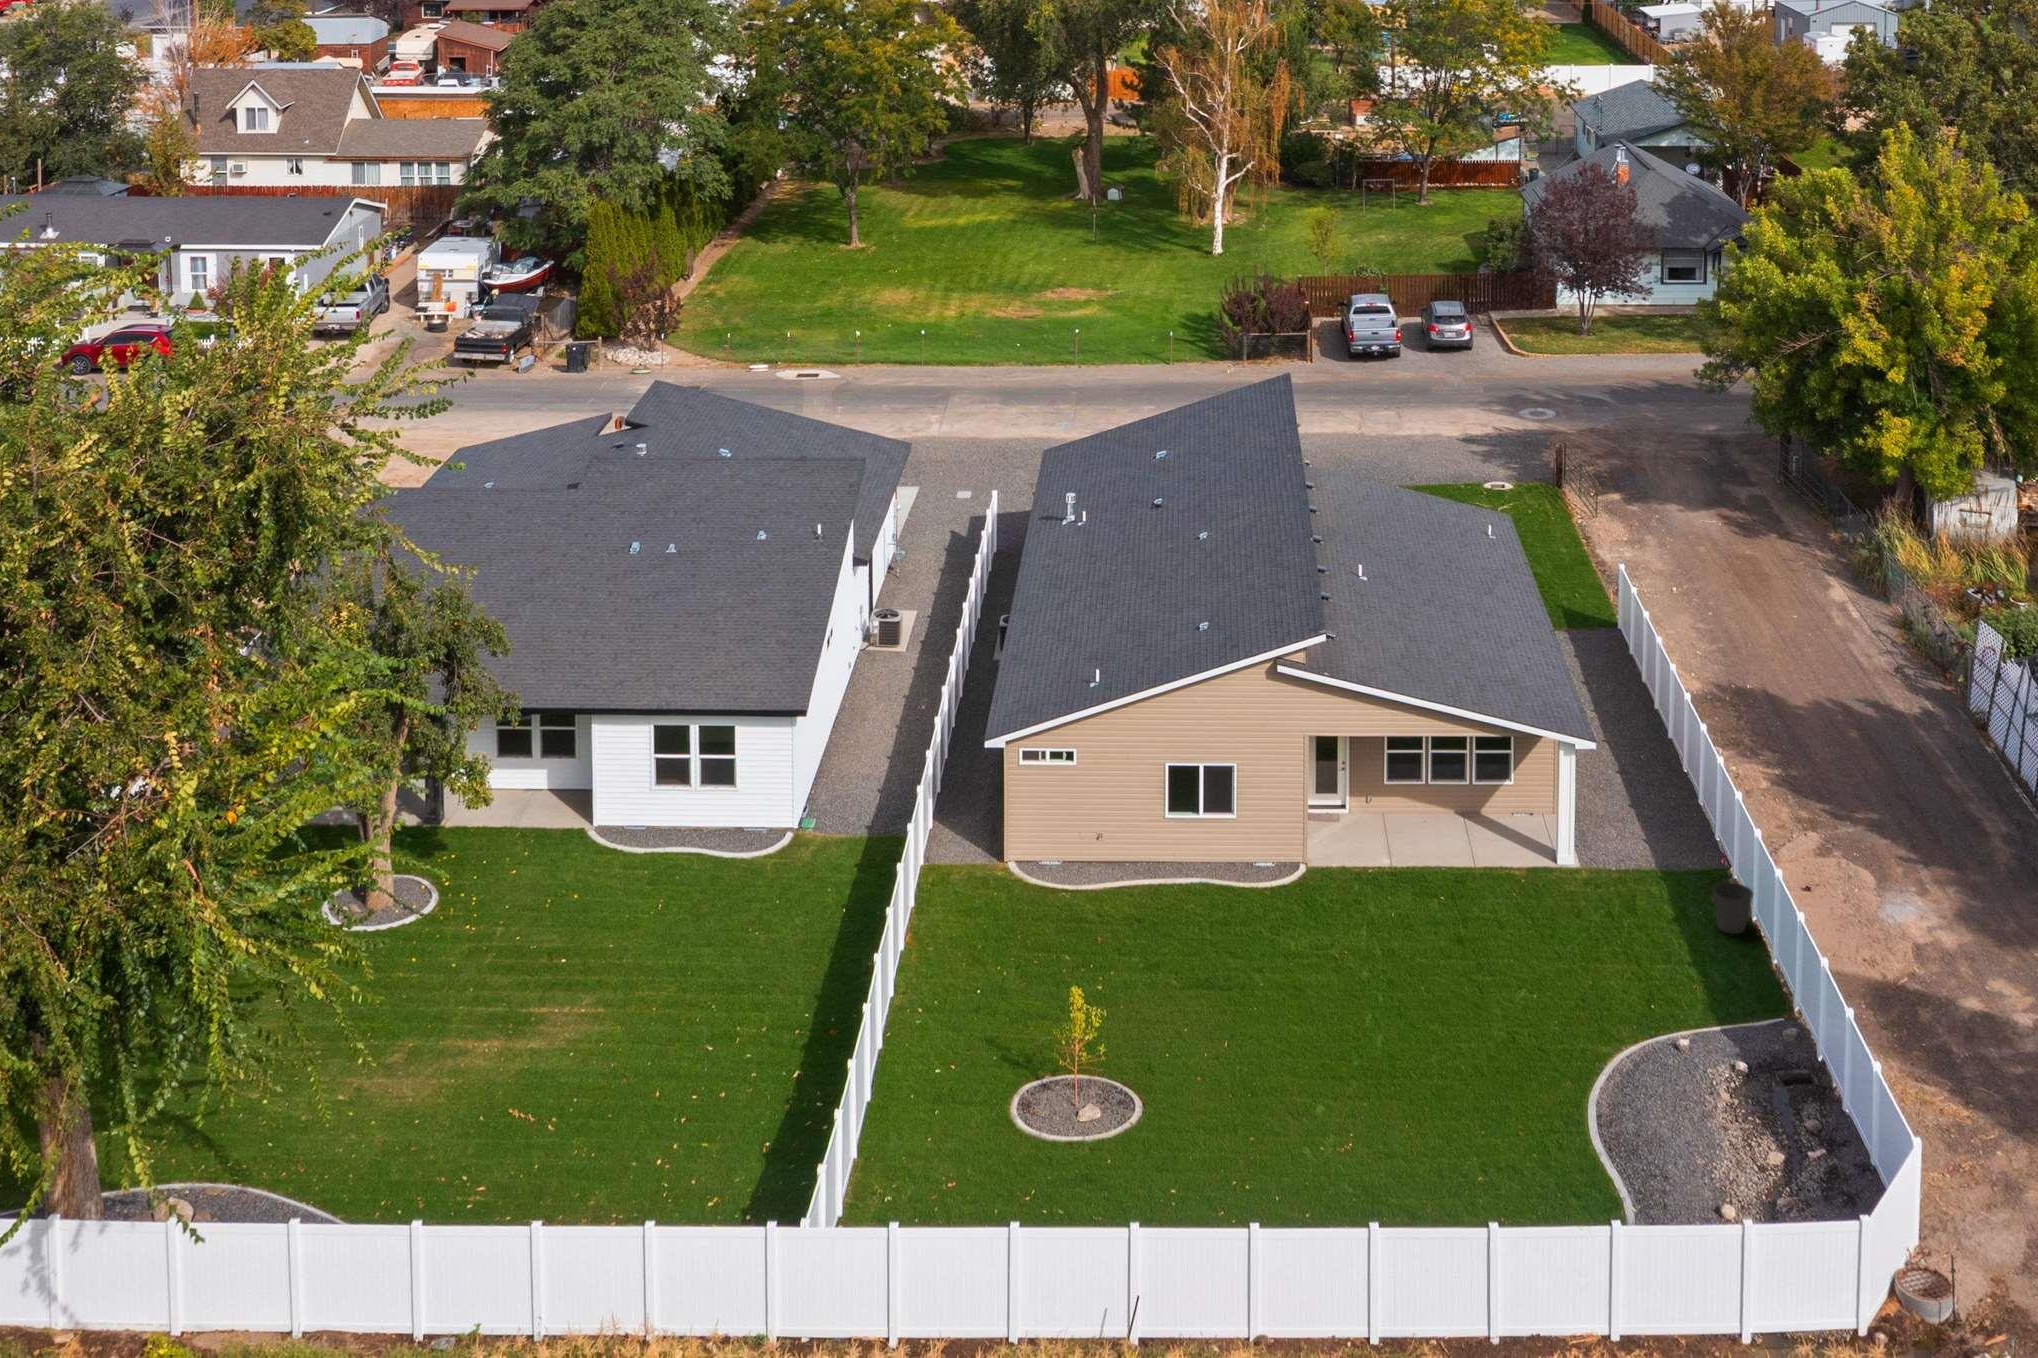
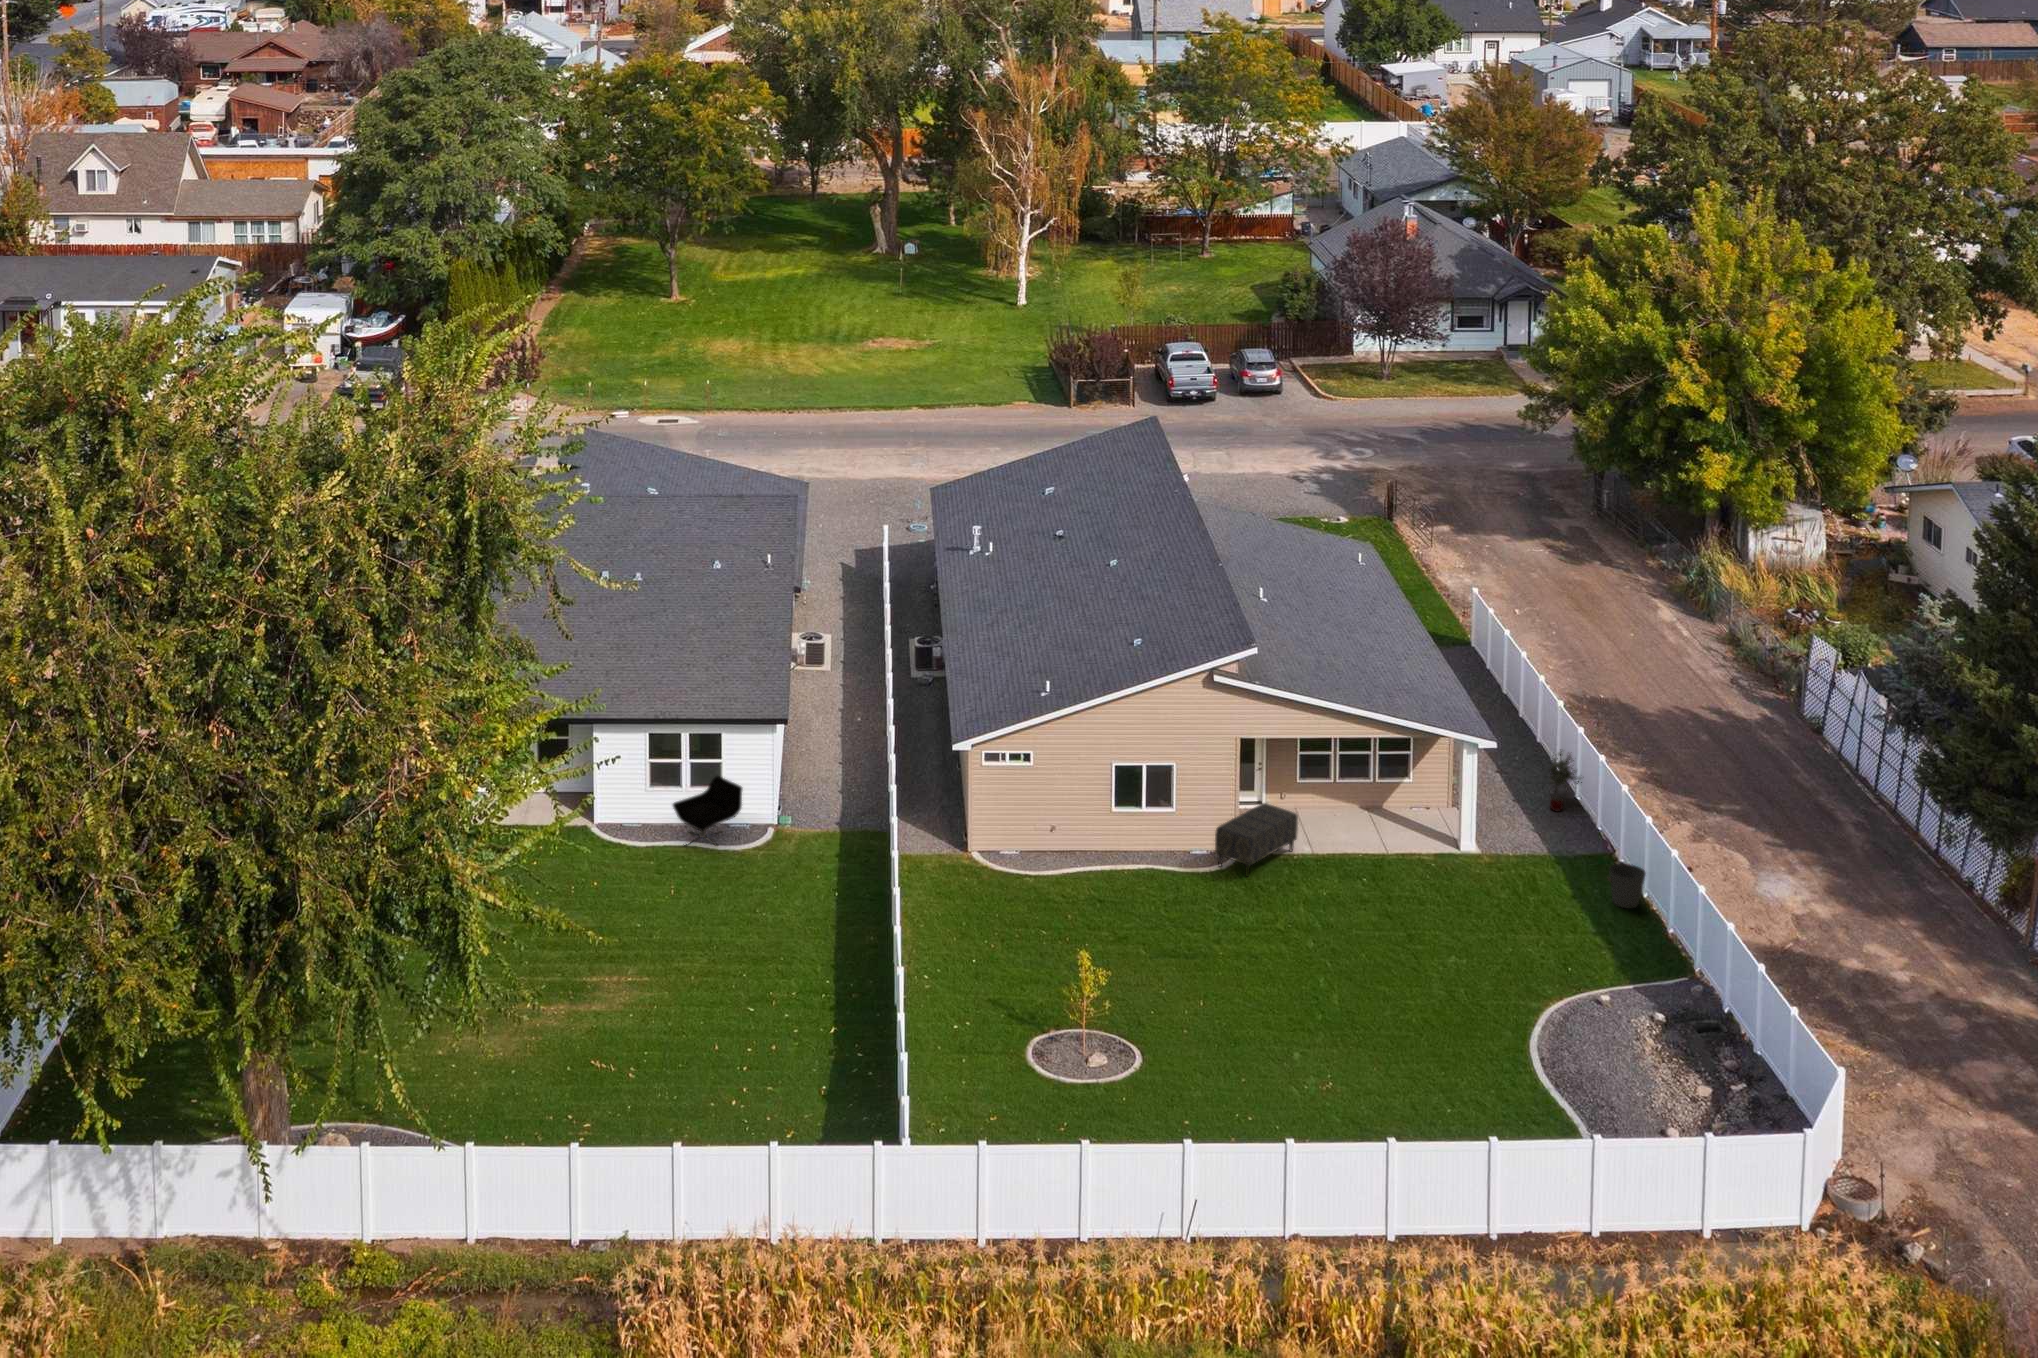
potted tree: none [1663,750,1705,819] -> present [1549,751,1582,811]
lounge chair: none [676,773,756,854] -> present [673,776,742,845]
bench: none [1278,809,1376,894] -> present [1215,803,1298,876]

